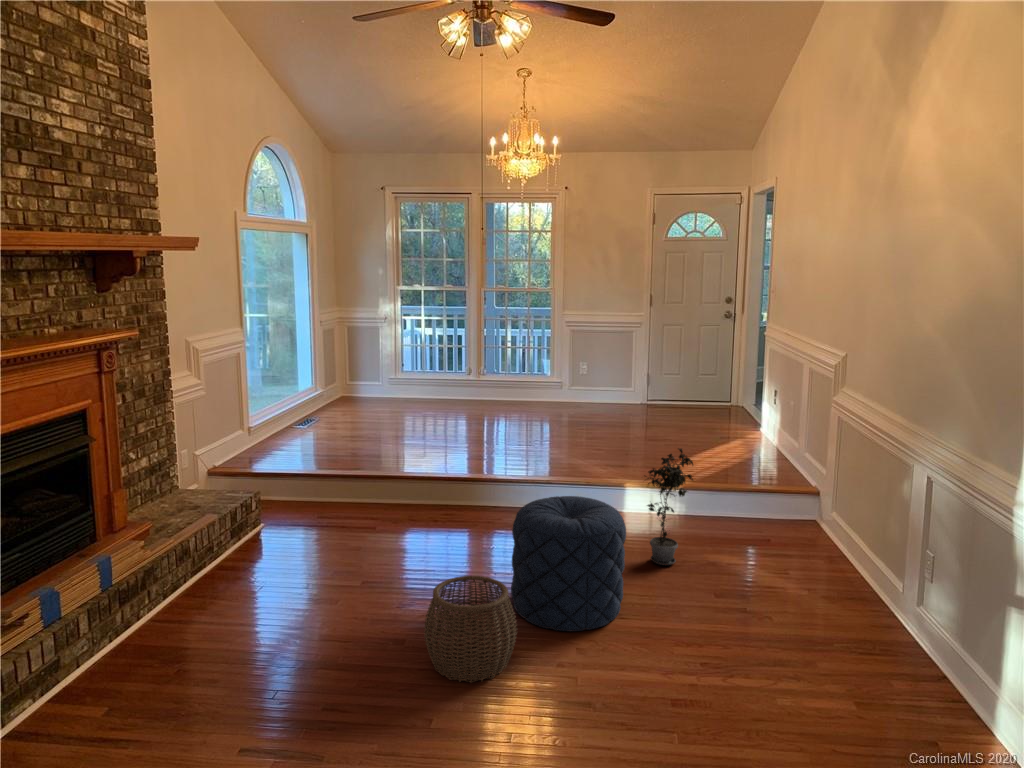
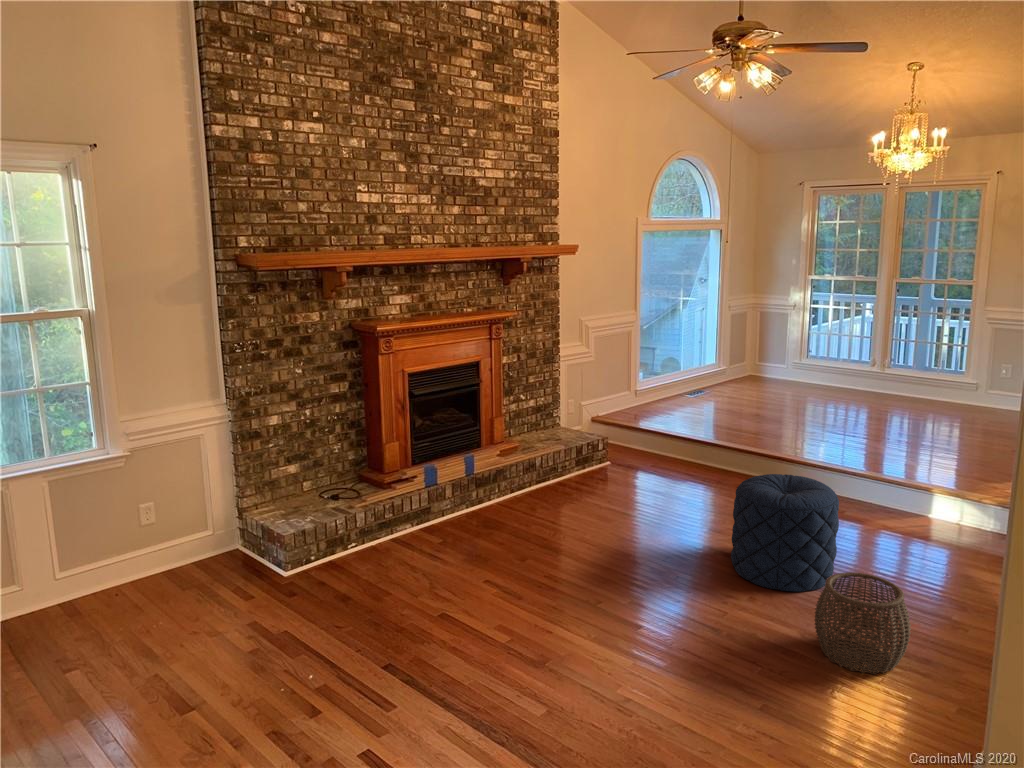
potted plant: present [645,448,693,566] -> none [903,454,963,568]
woven basket: present [424,576,517,682] -> present [814,572,911,674]

